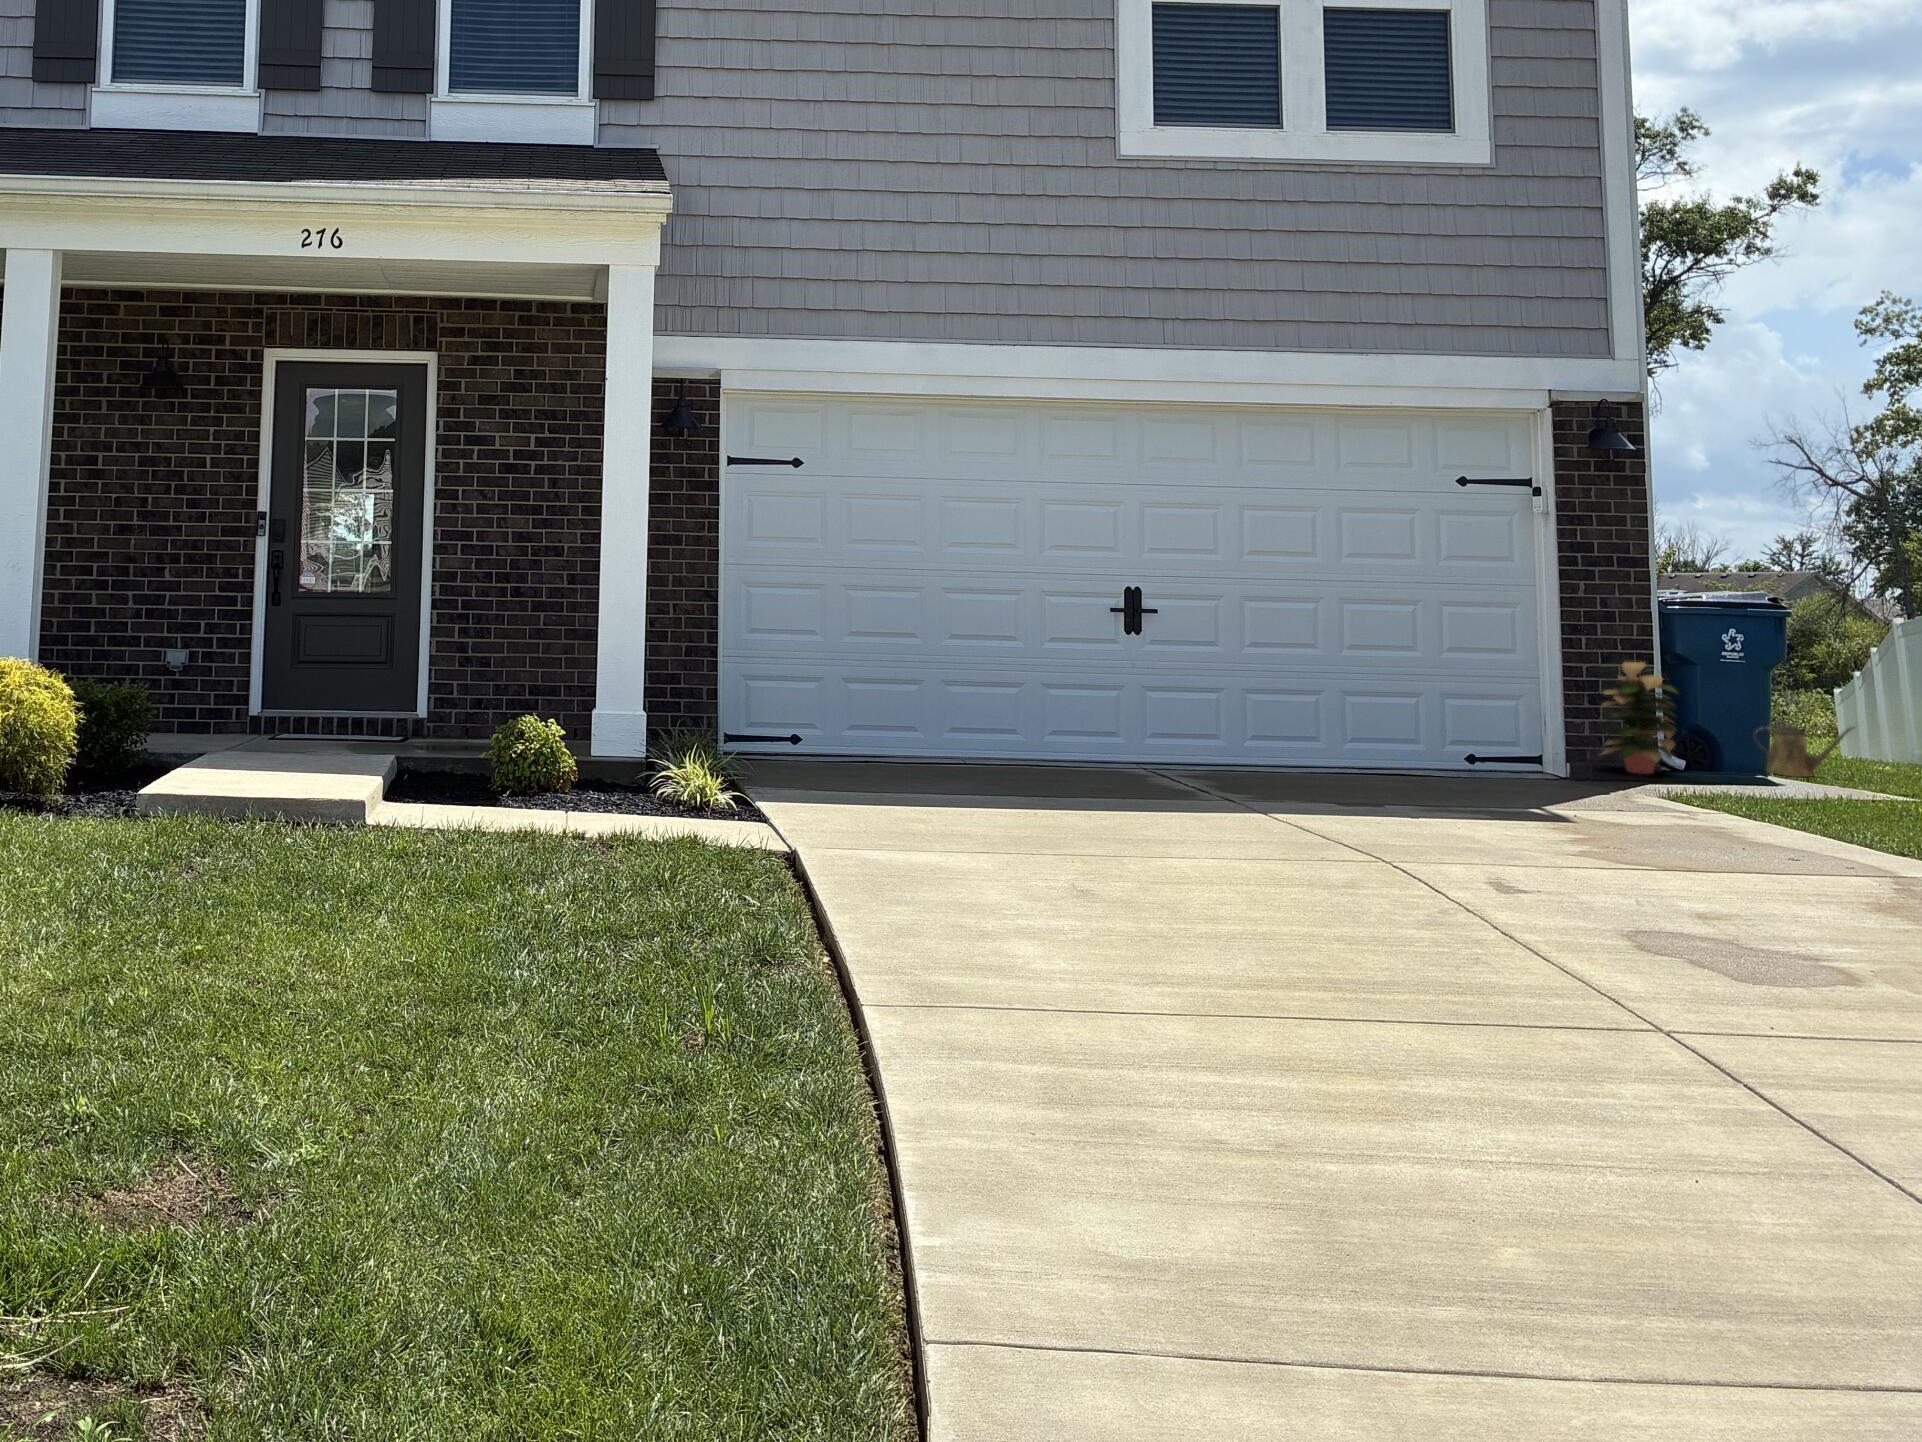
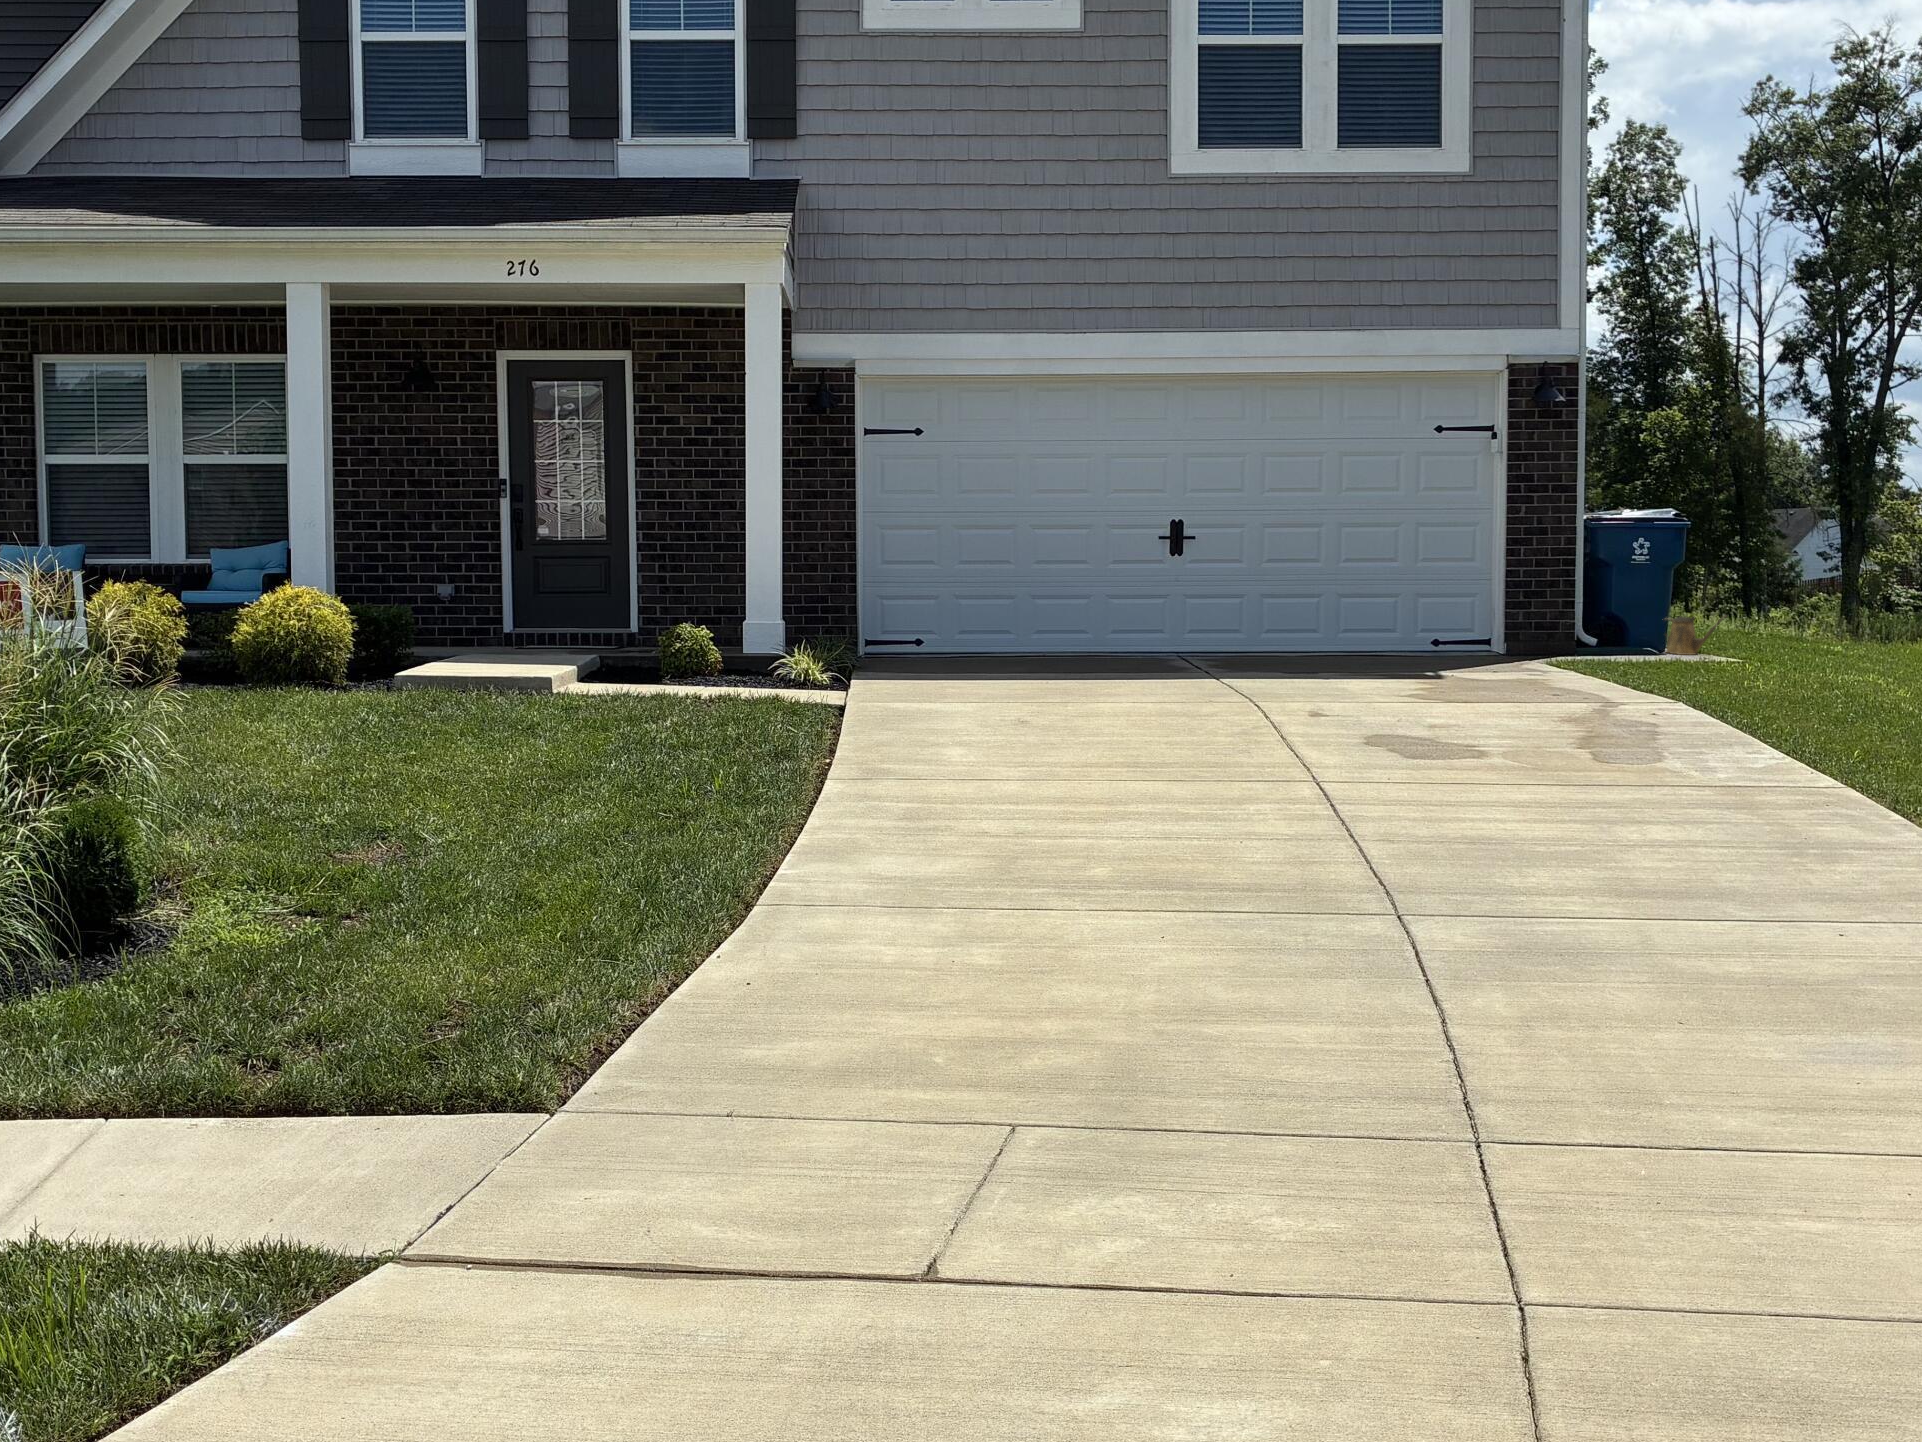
decorative plant: present [1601,662,1678,774] -> none [1526,570,1590,654]

